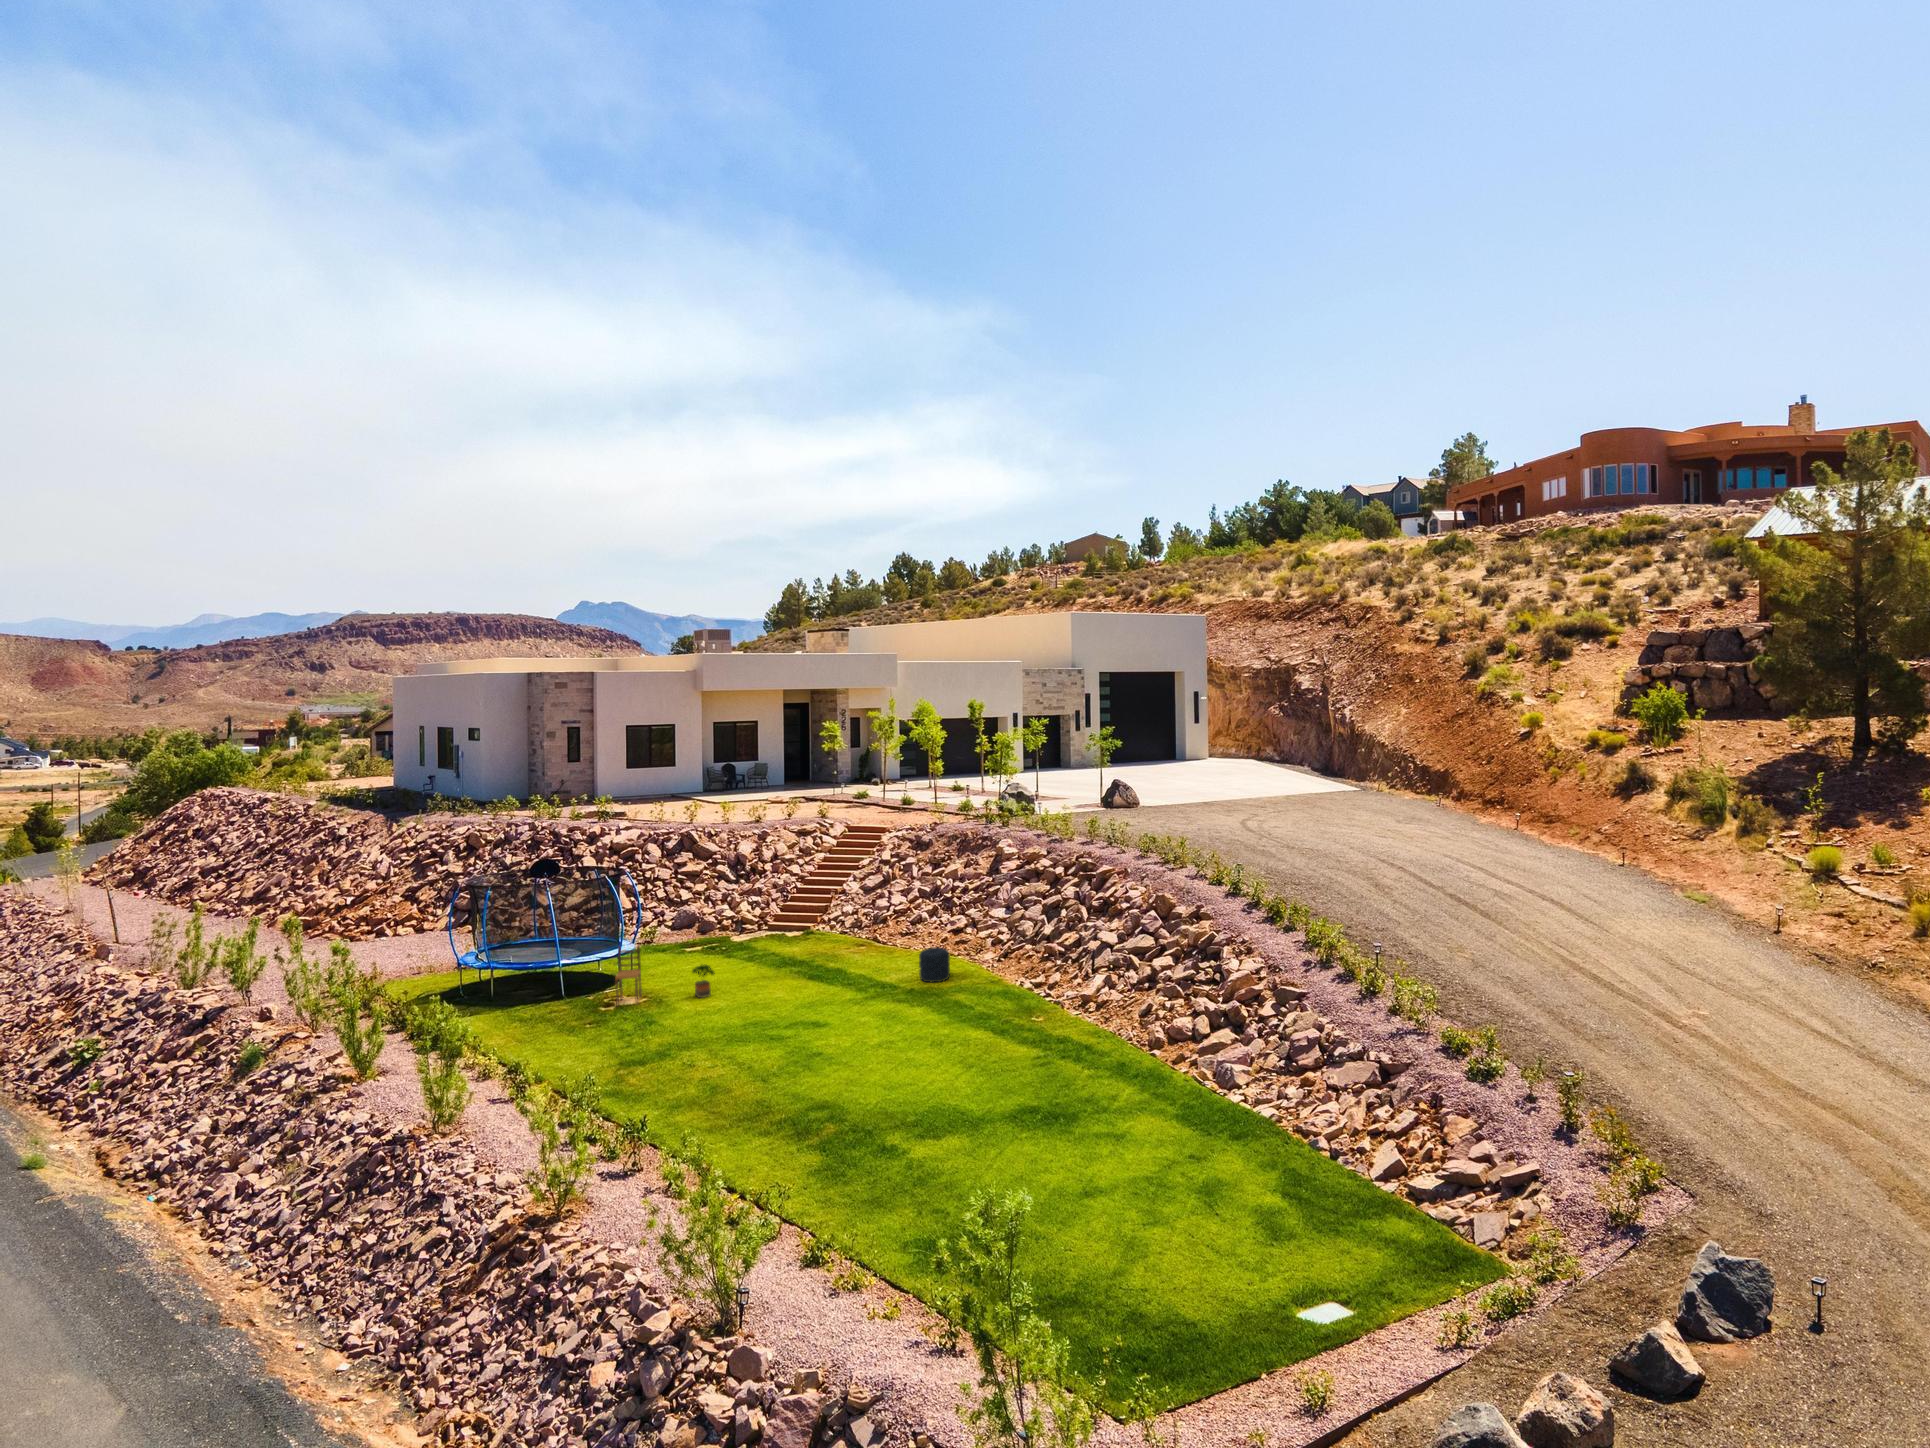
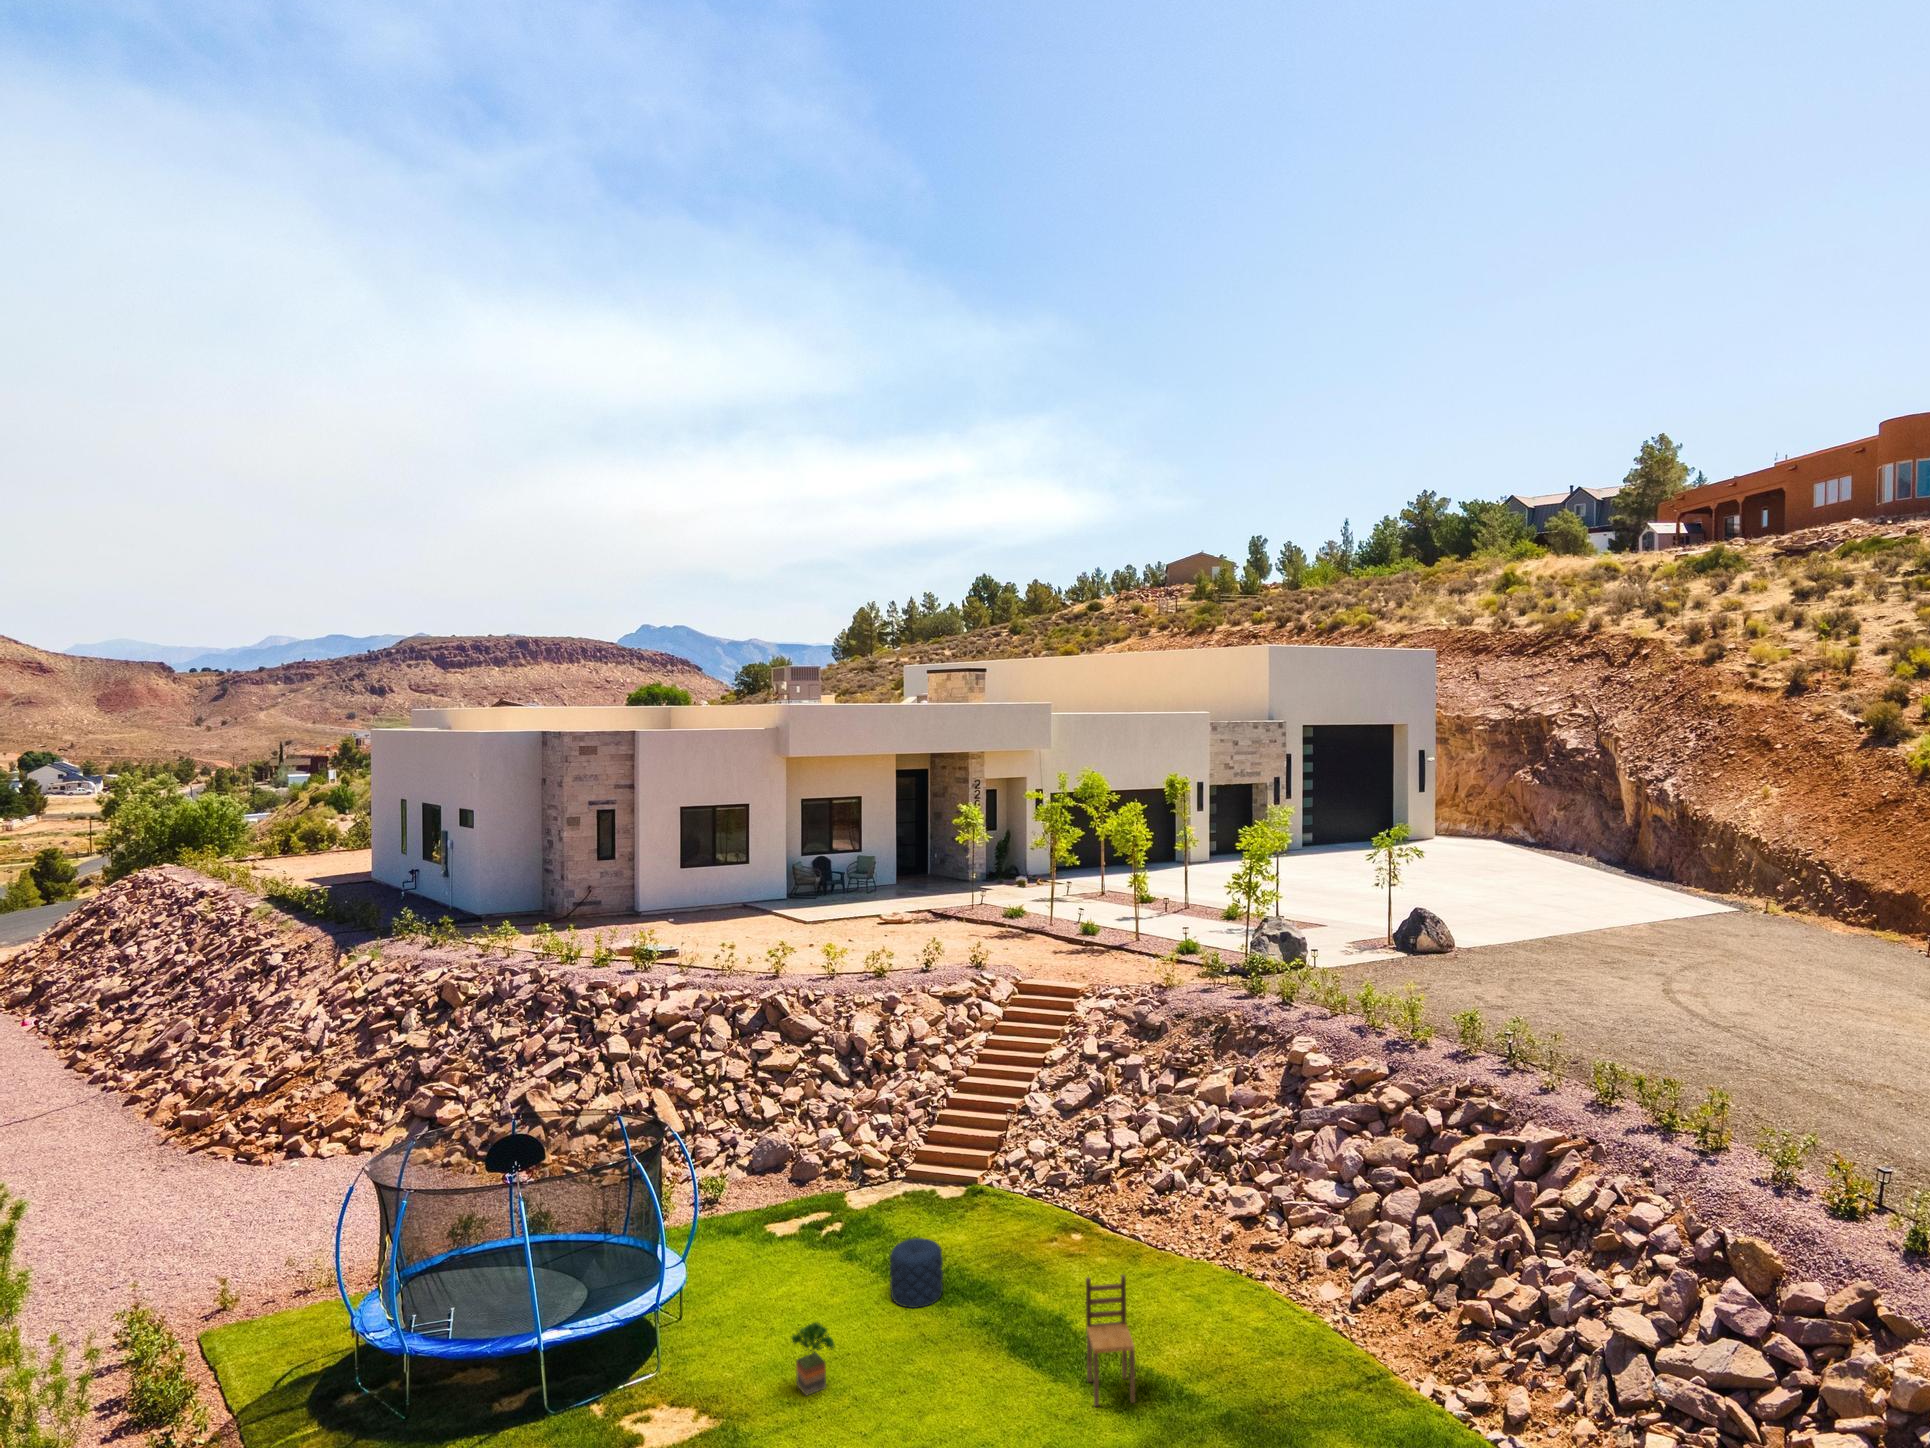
chair: present [615,945,642,1006] -> present [1086,1275,1135,1406]
pouf: present [919,947,950,982] -> present [890,1238,943,1308]

